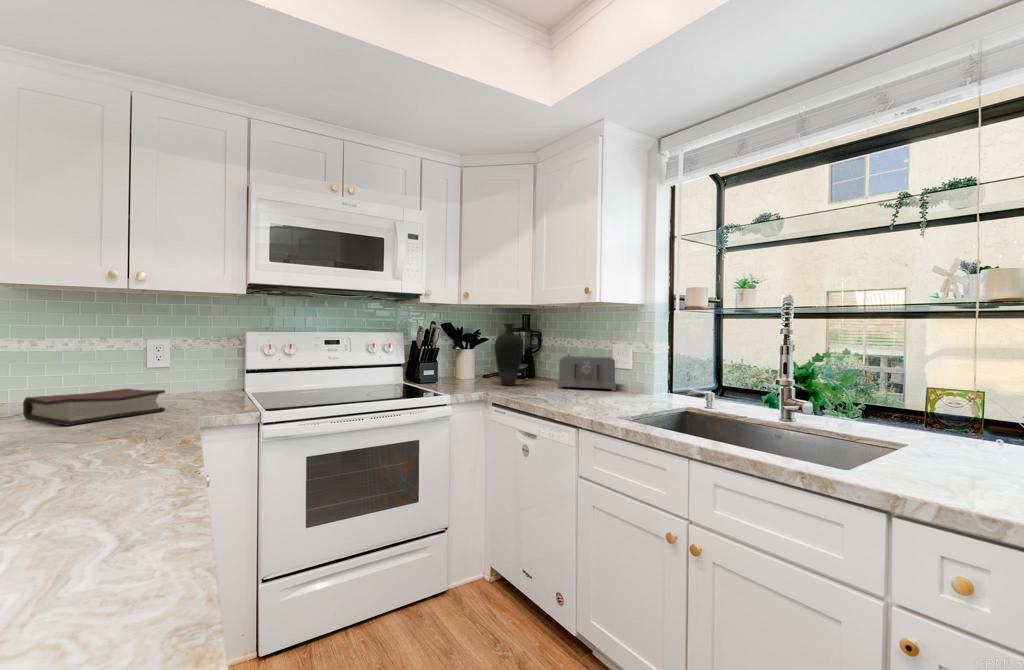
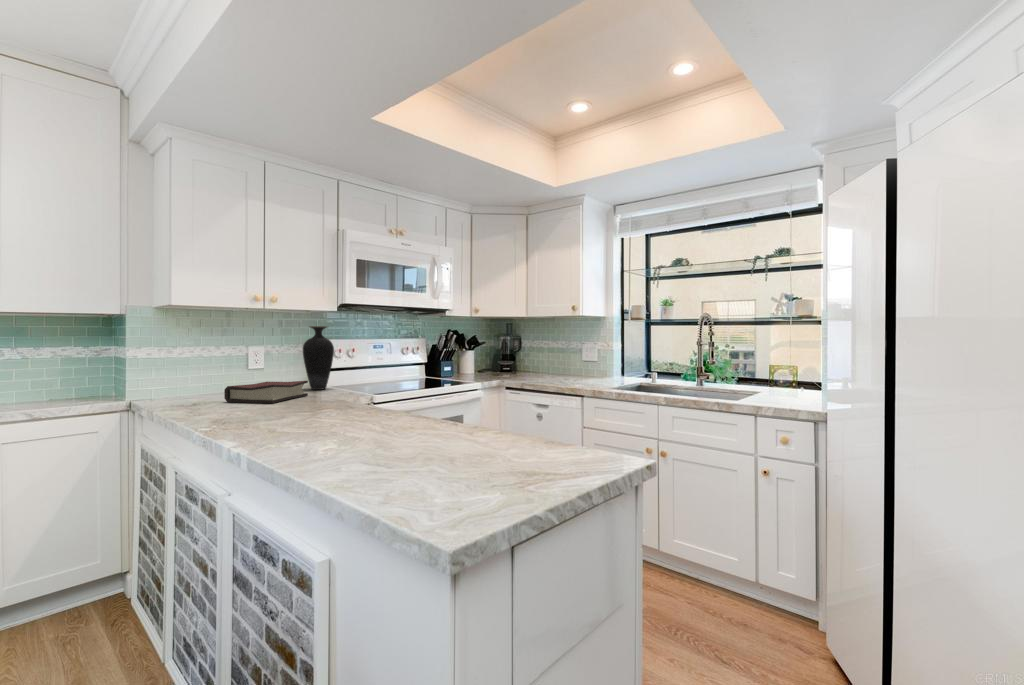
vase: present [494,322,523,385] -> present [303,326,334,390]
toaster: present [558,354,616,391] -> none [541,353,585,377]

